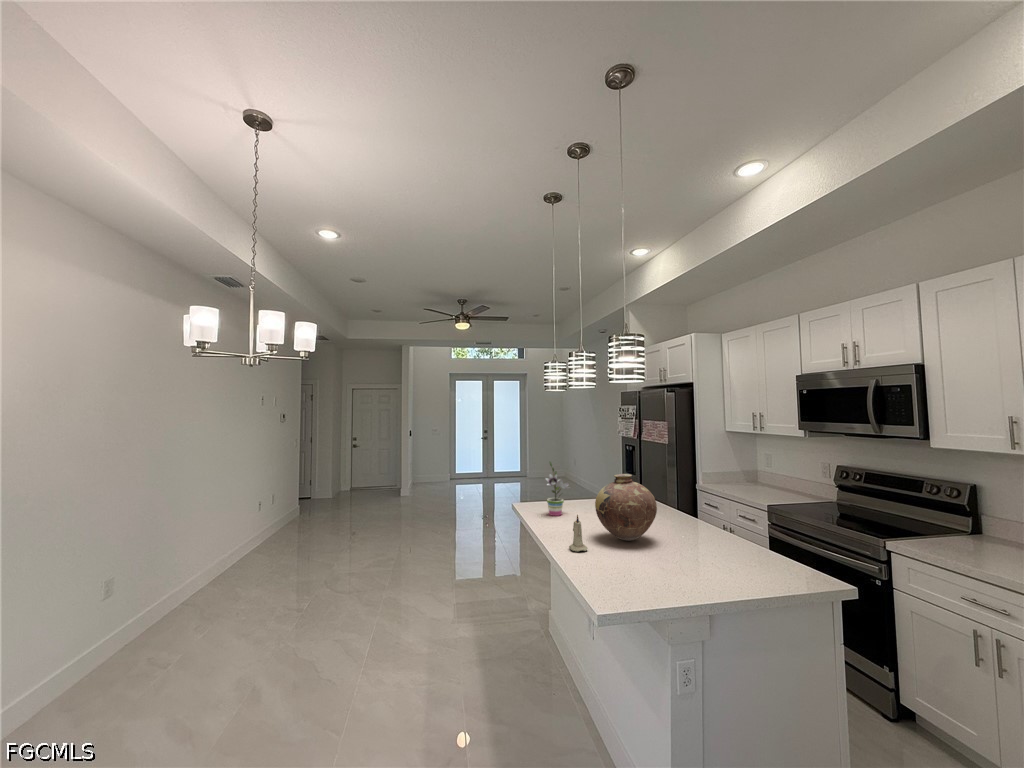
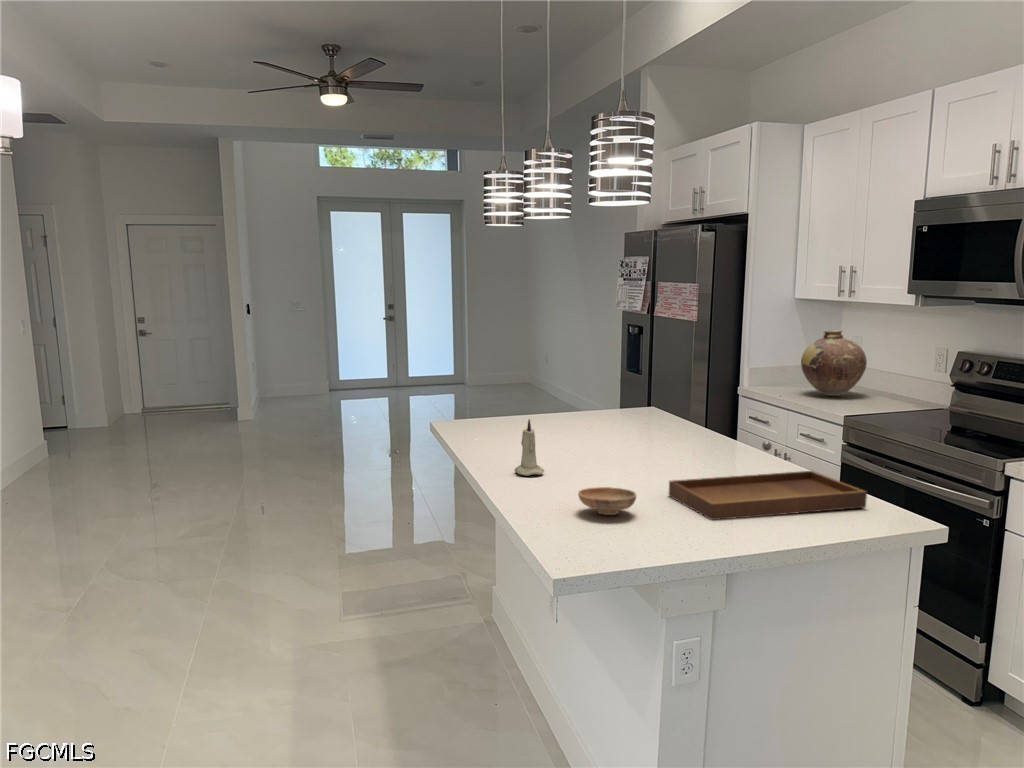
potted plant: present [546,462,568,516] -> none [481,342,526,432]
vase: present [595,474,657,541] -> present [801,330,867,396]
tray: none [671,535,809,593] -> present [669,441,867,520]
bowl: none [614,566,653,587] -> present [578,487,636,515]

